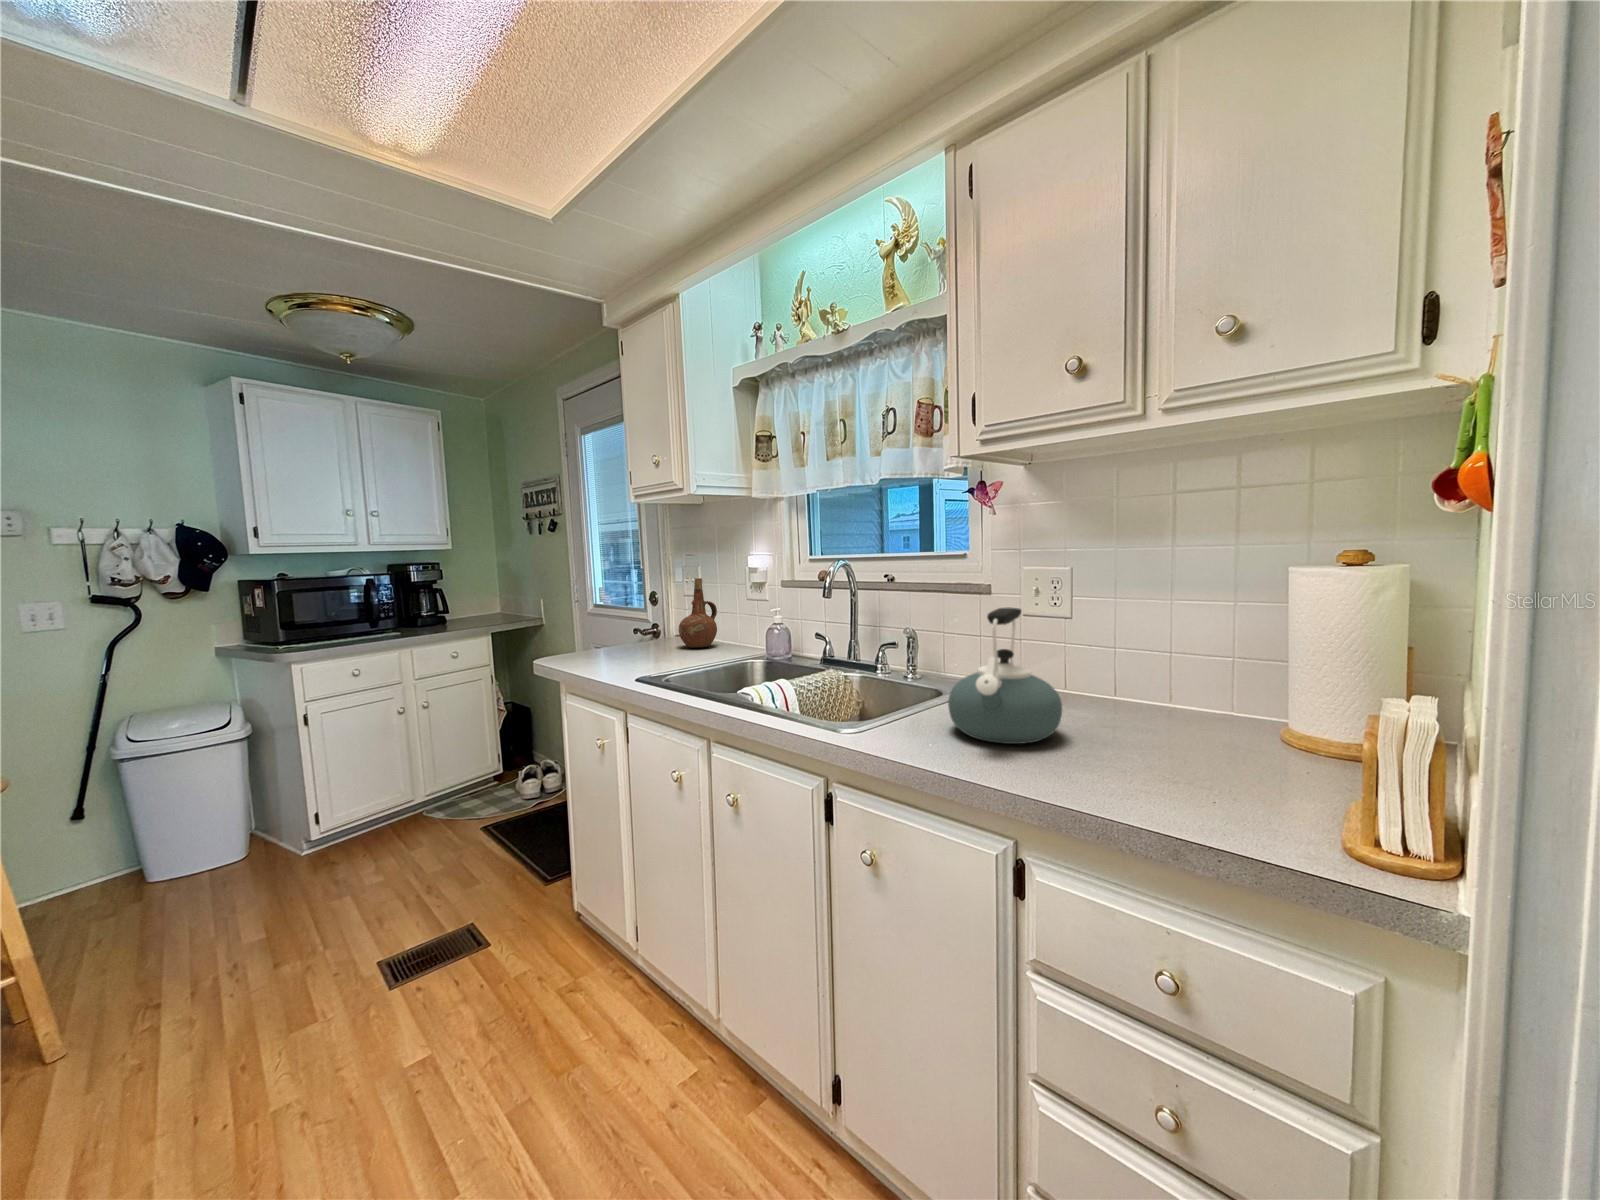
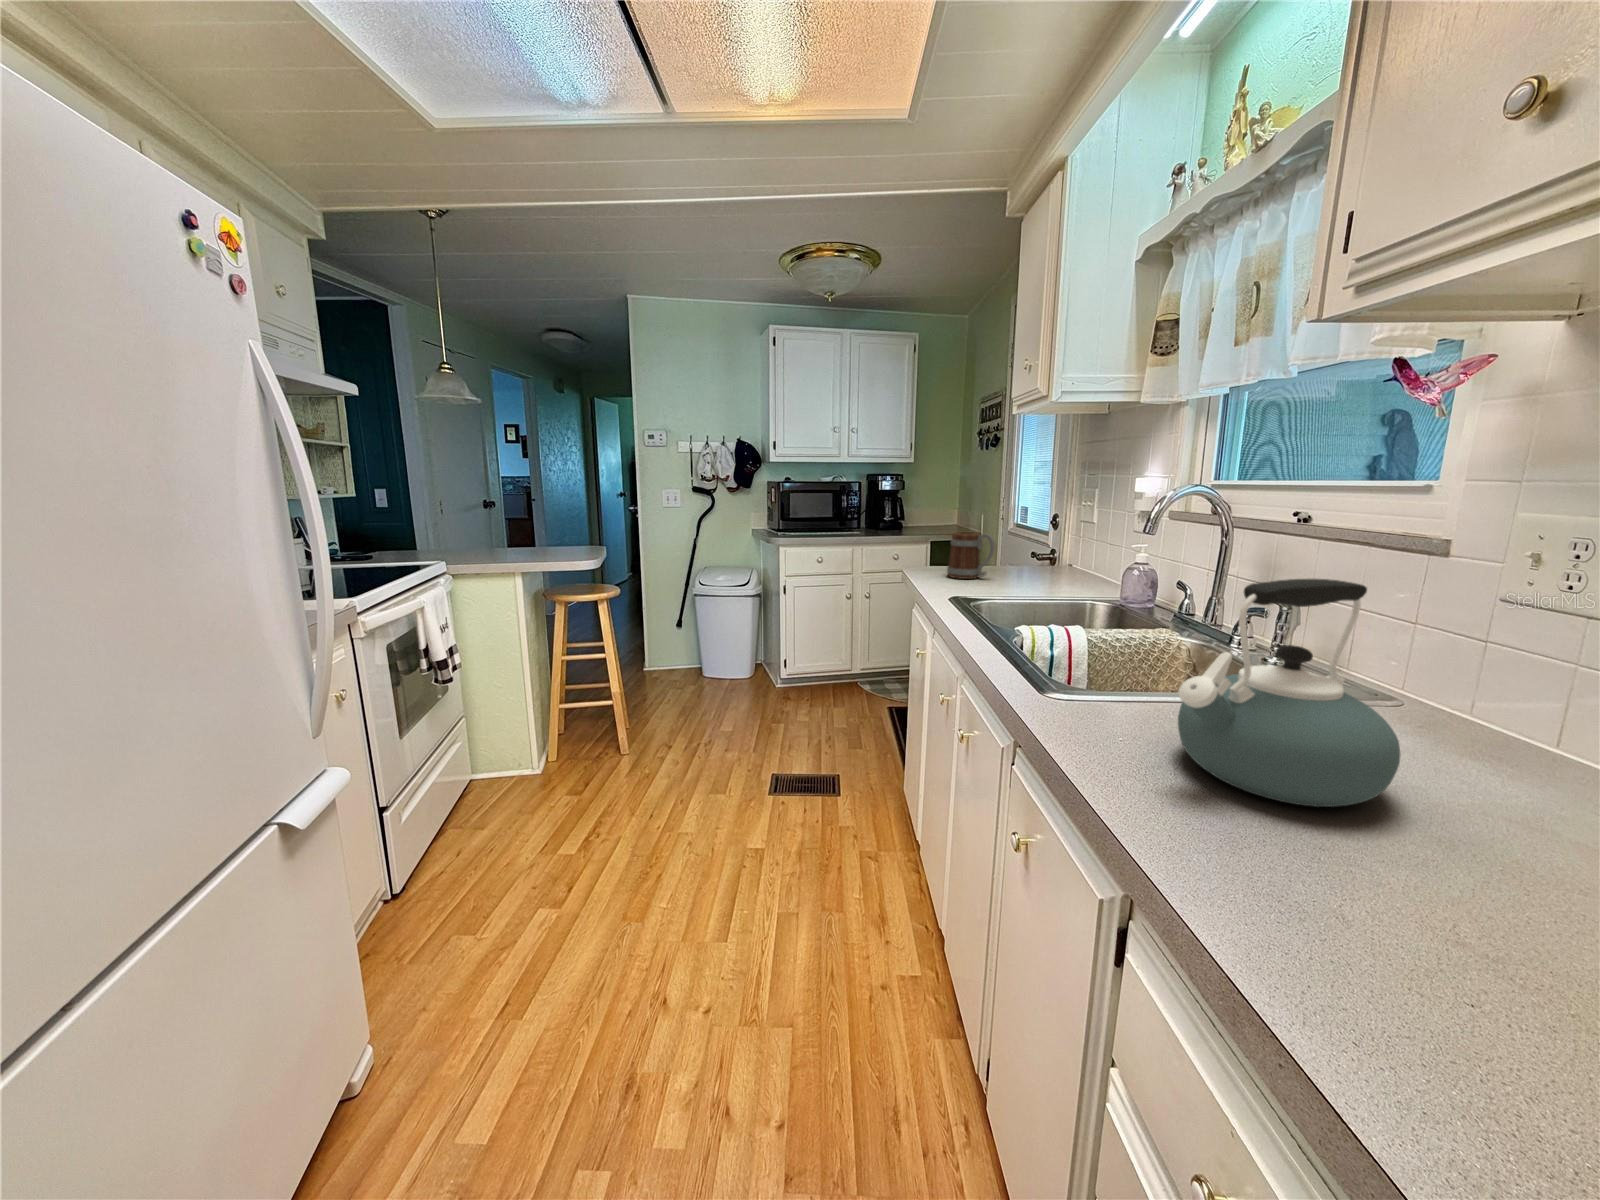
ceramic pitcher: present [679,578,717,648] -> none [1035,502,1085,579]
mug: none [602,611,649,658] -> present [947,532,995,579]

